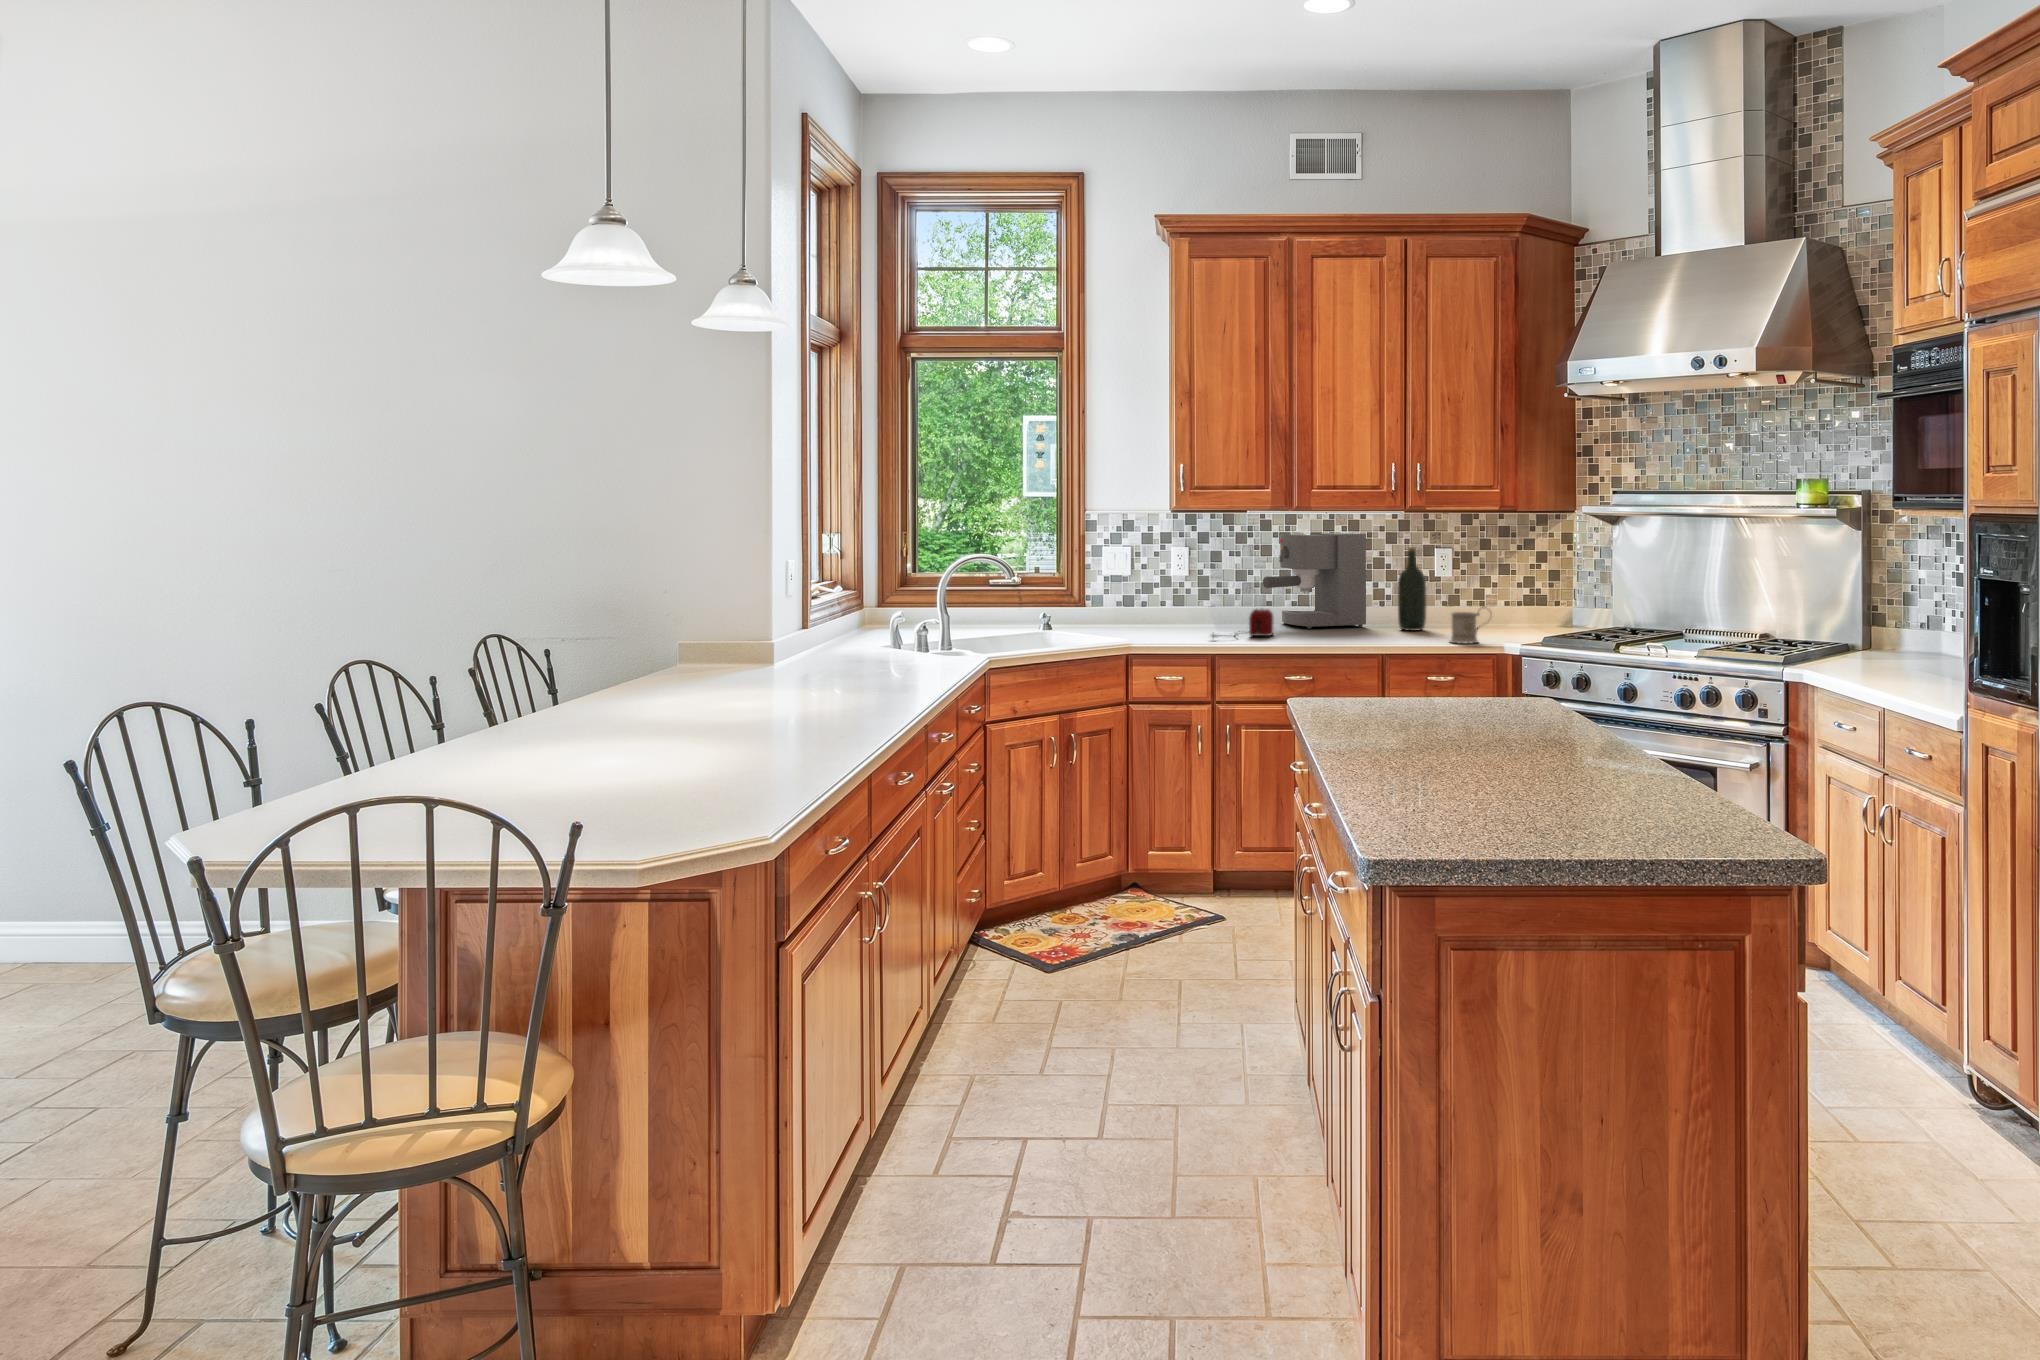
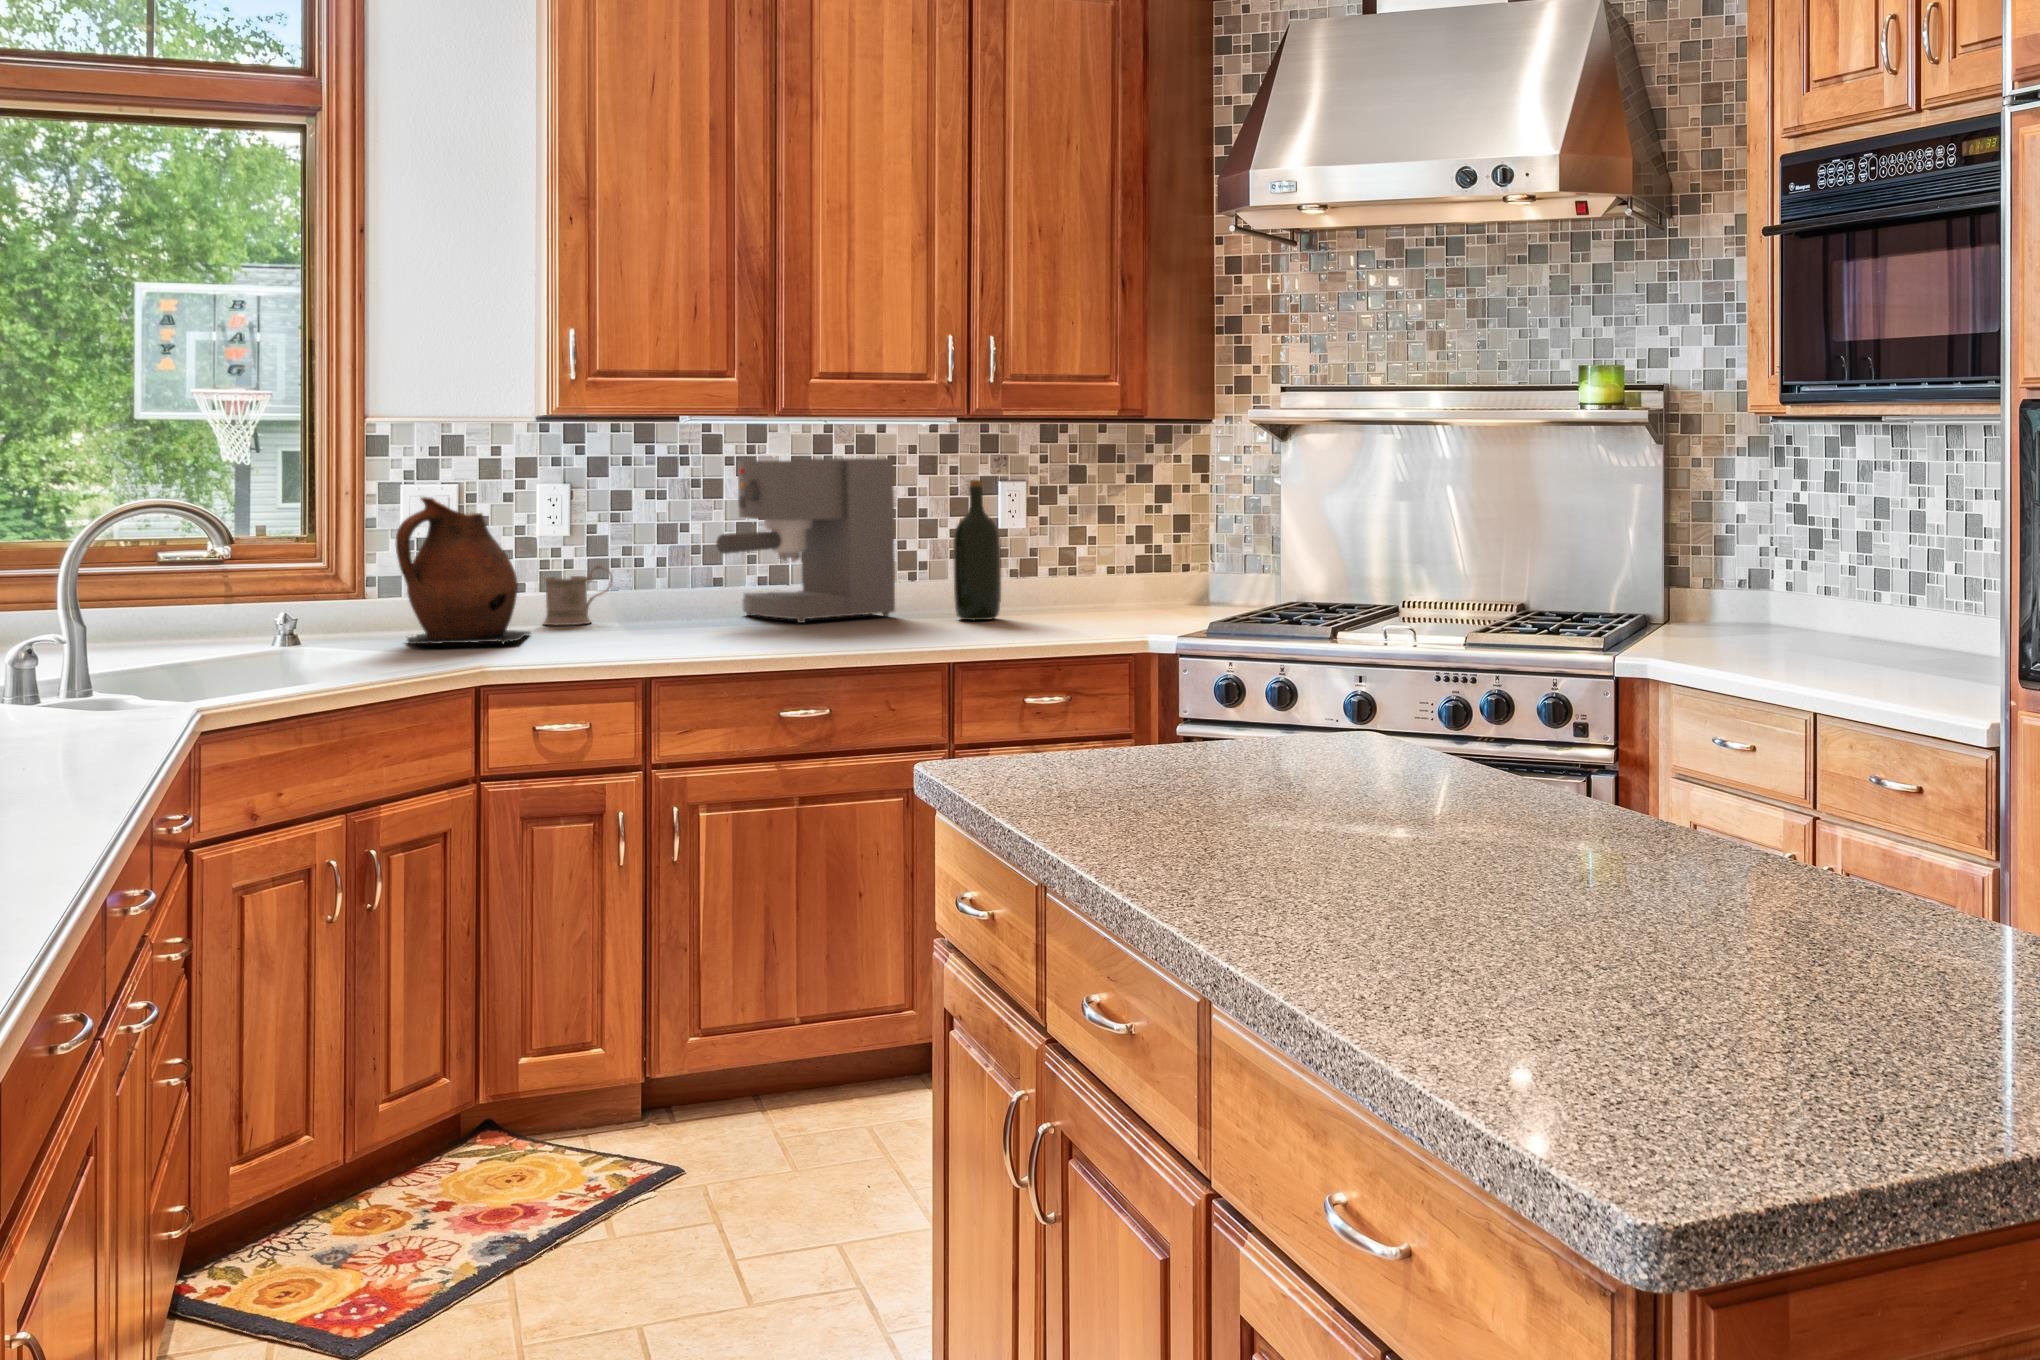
ceramic pitcher: none [1095,555,1163,634] -> present [396,497,530,644]
mug: present [1450,607,1485,644] -> present [543,565,613,625]
toaster: present [1212,609,1273,638] -> none [635,590,748,650]

